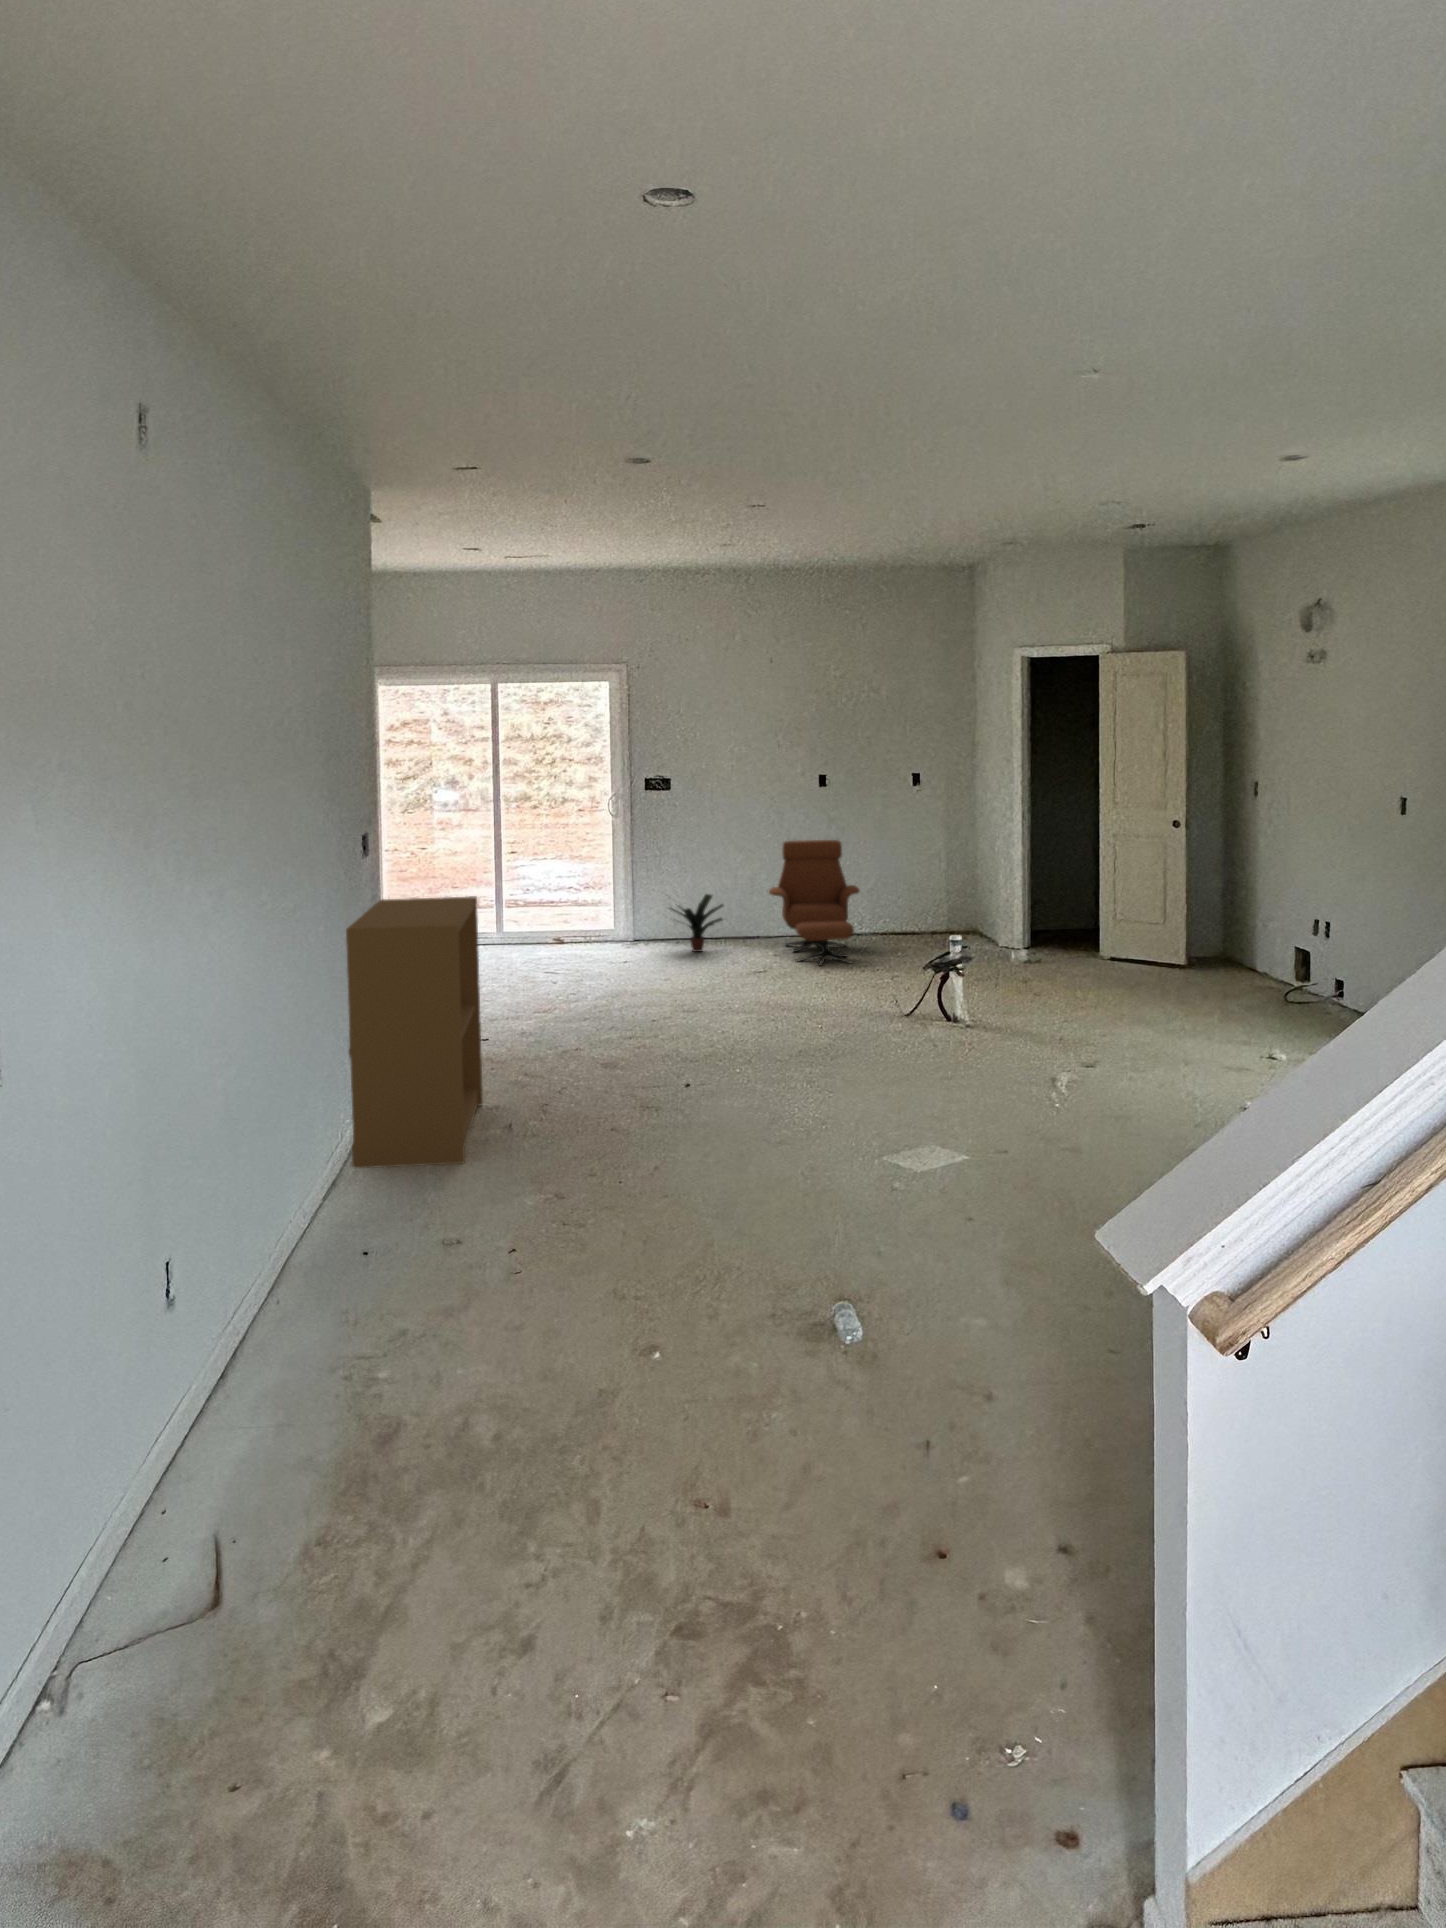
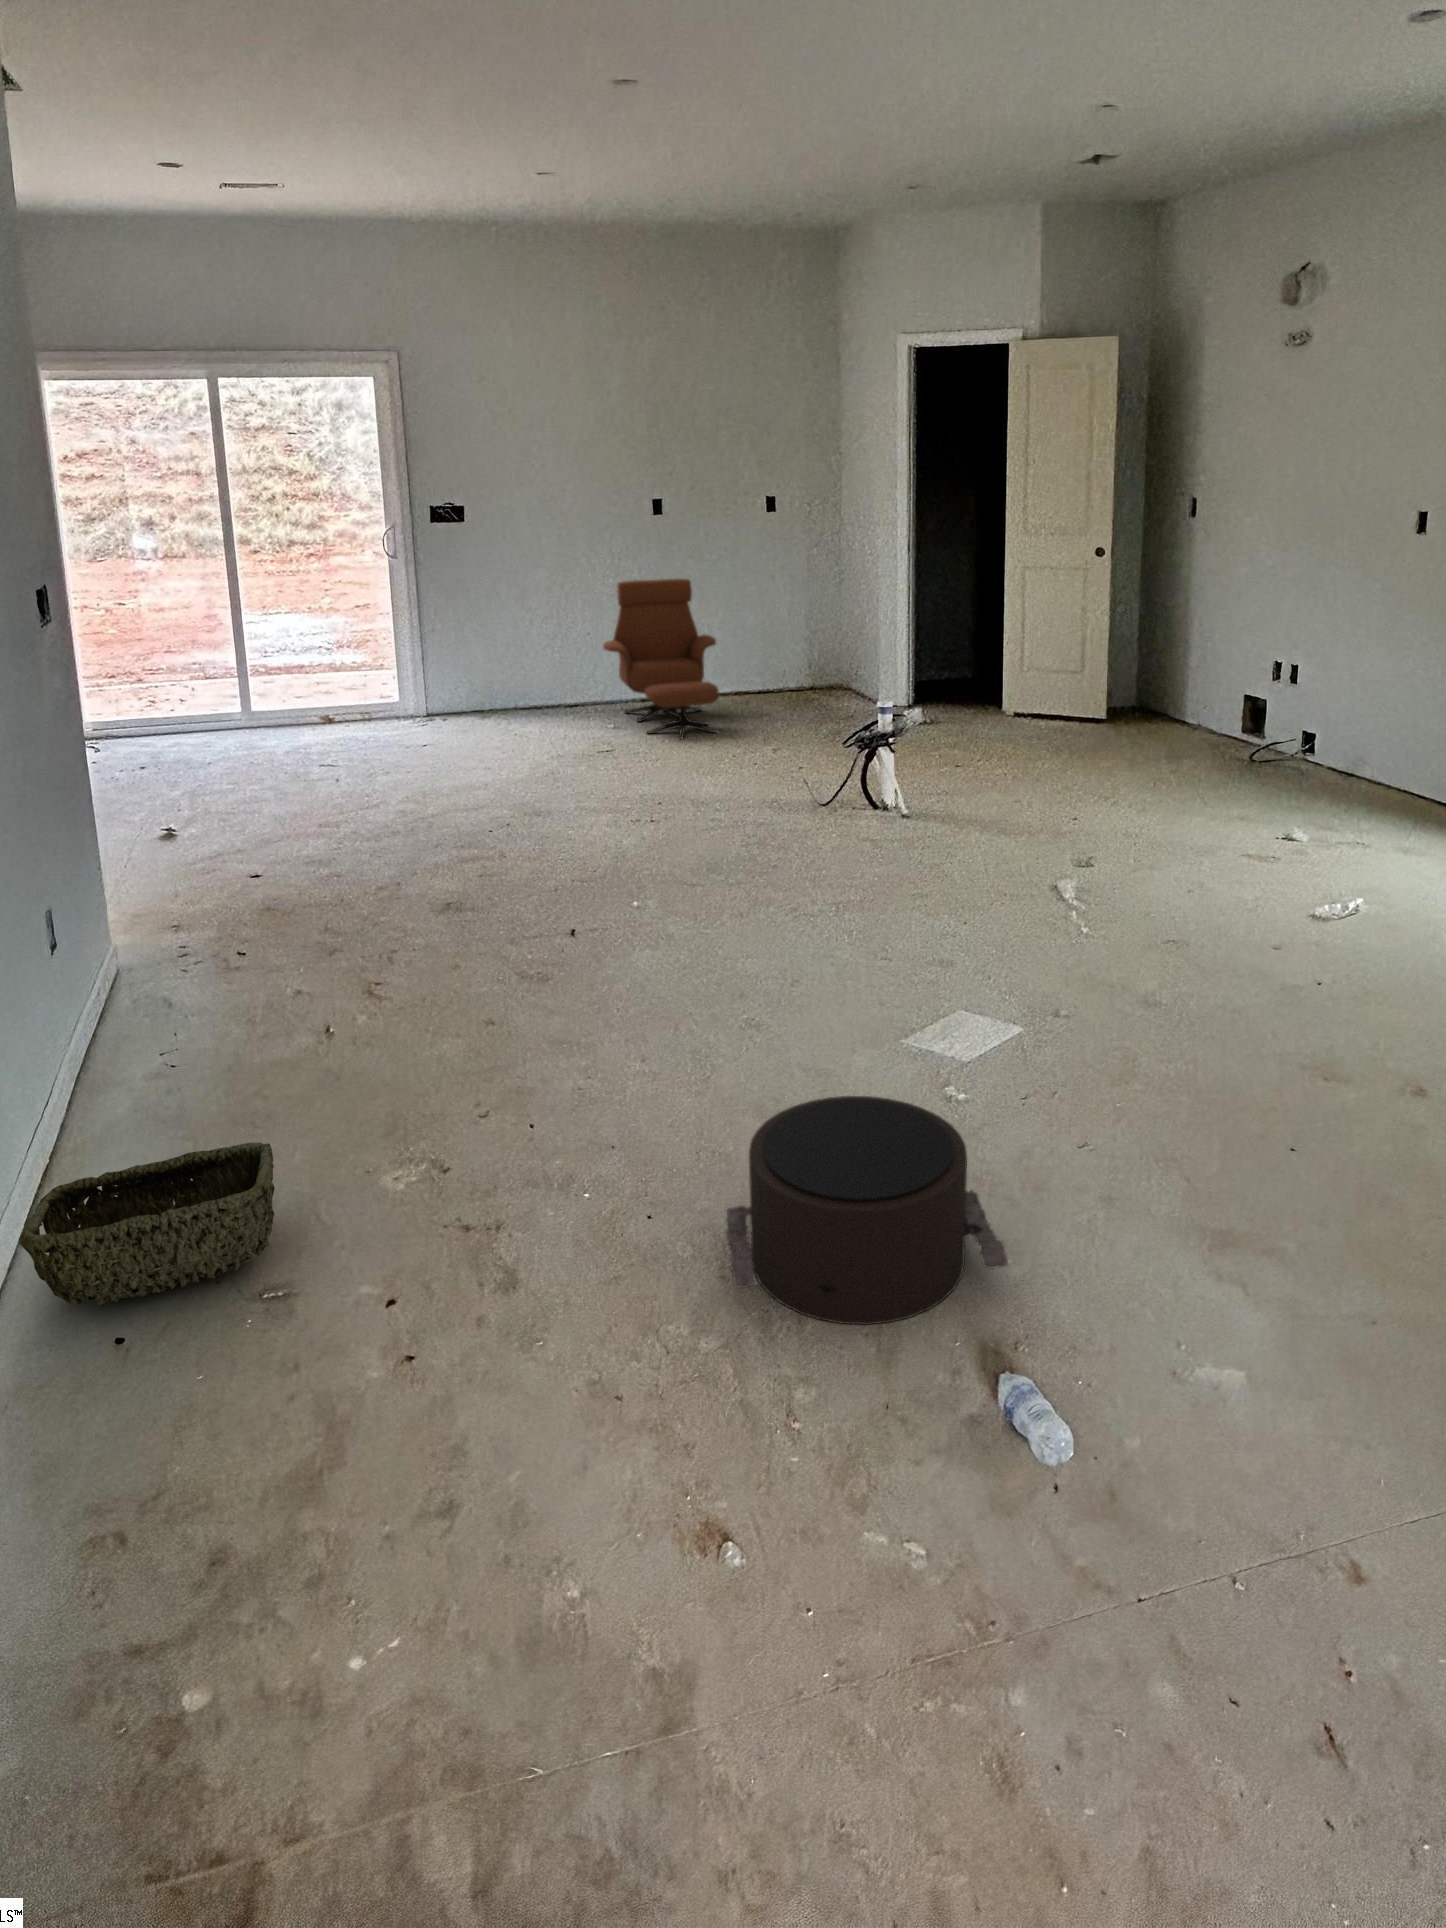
potted plant: present [670,894,723,952] -> none [463,652,548,727]
bookshelf: present [346,897,483,1168] -> none [27,686,284,1148]
woven basket: none [310,1159,449,1232] -> present [19,1143,275,1306]
pouf: none [689,1162,864,1290] -> present [726,1096,1009,1325]

